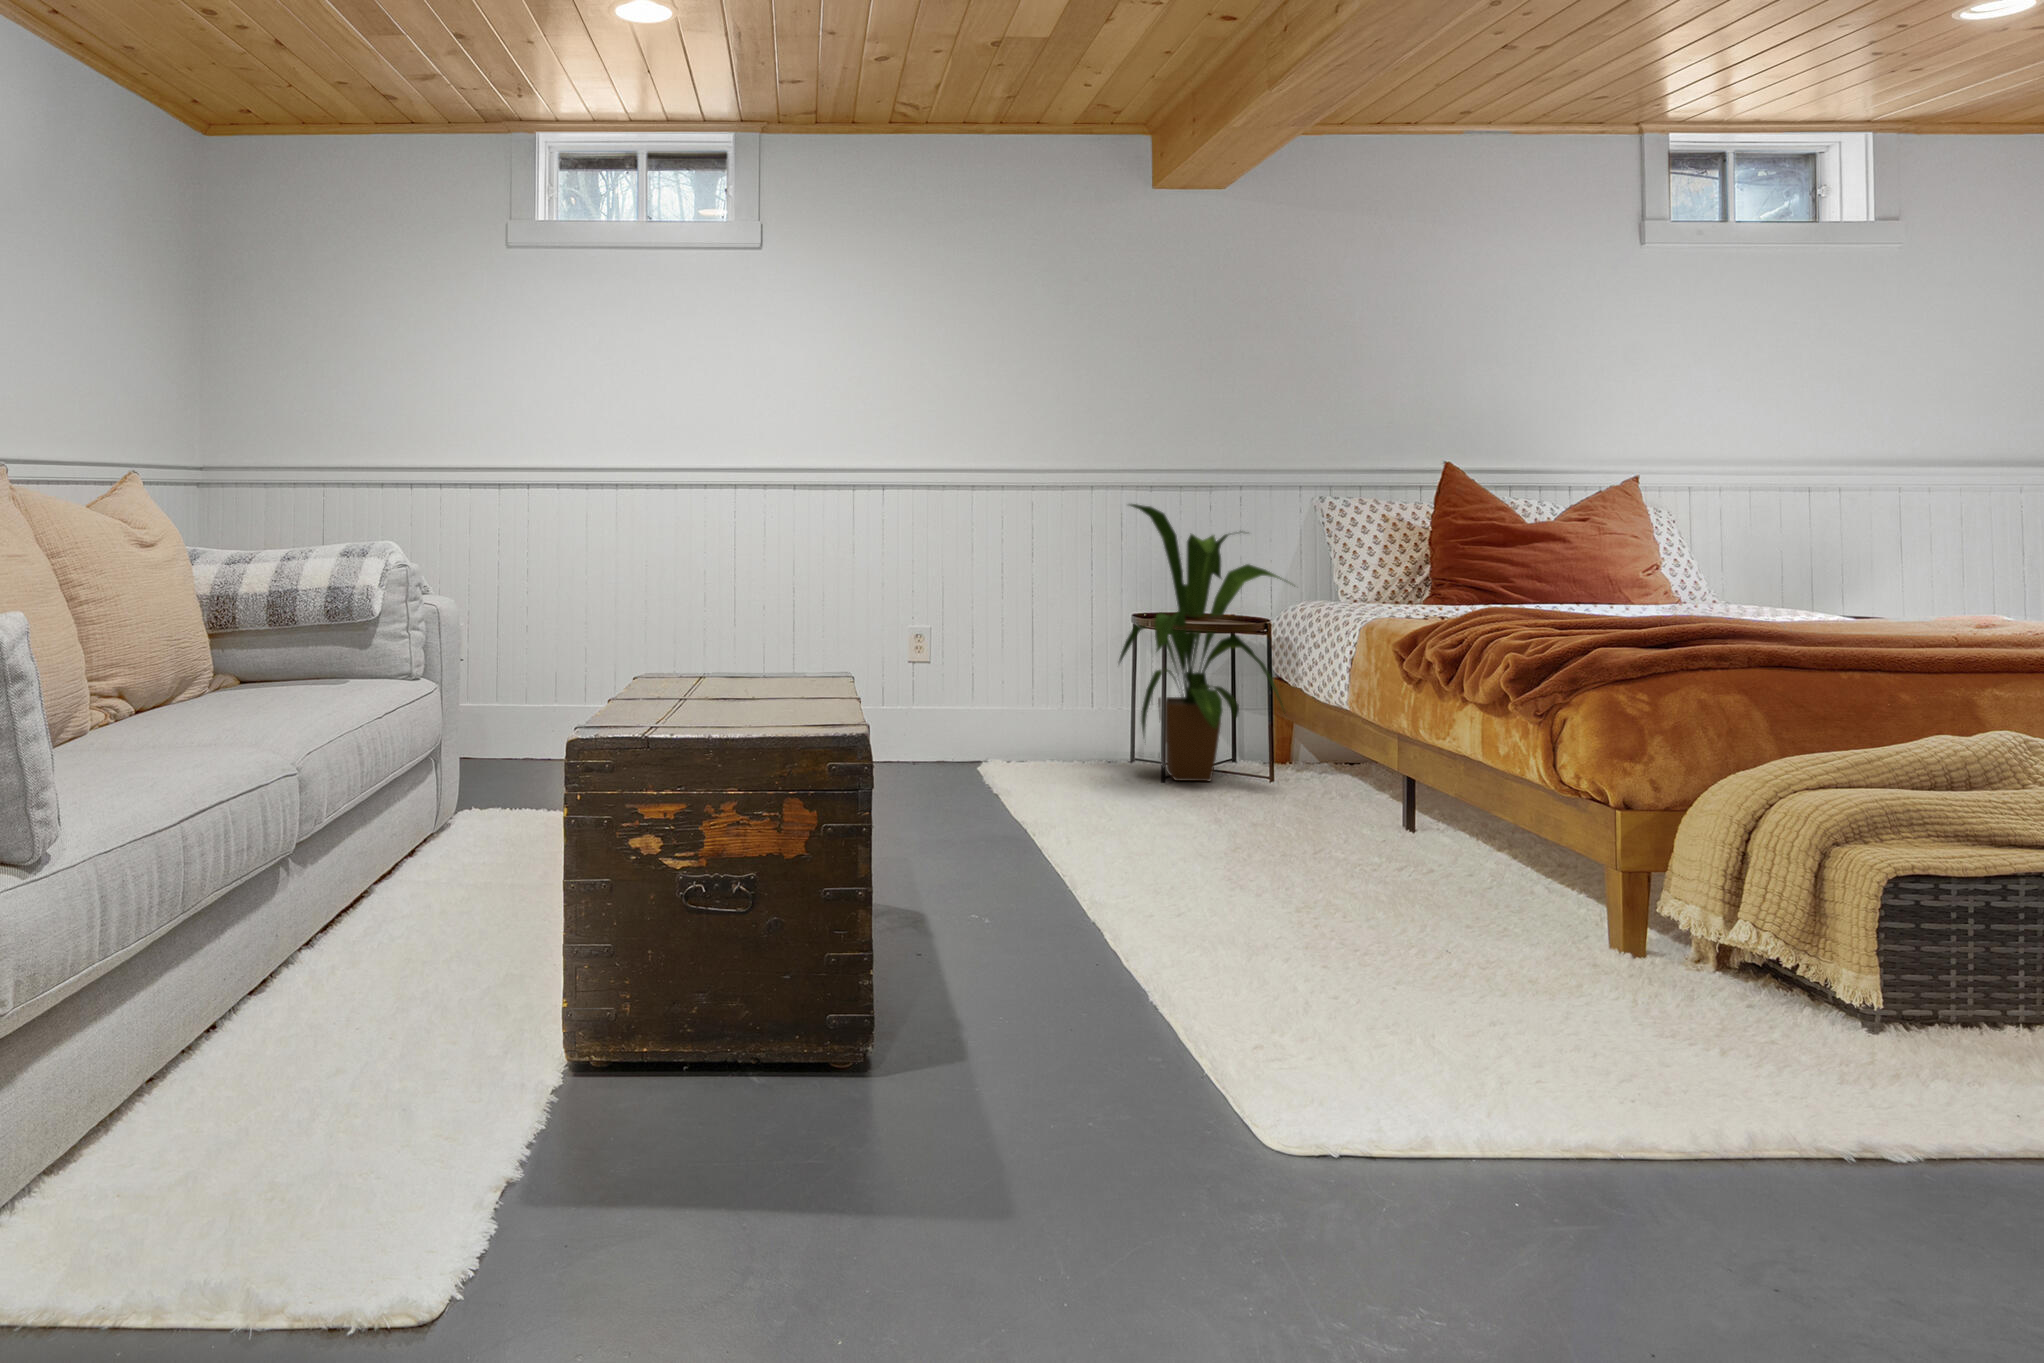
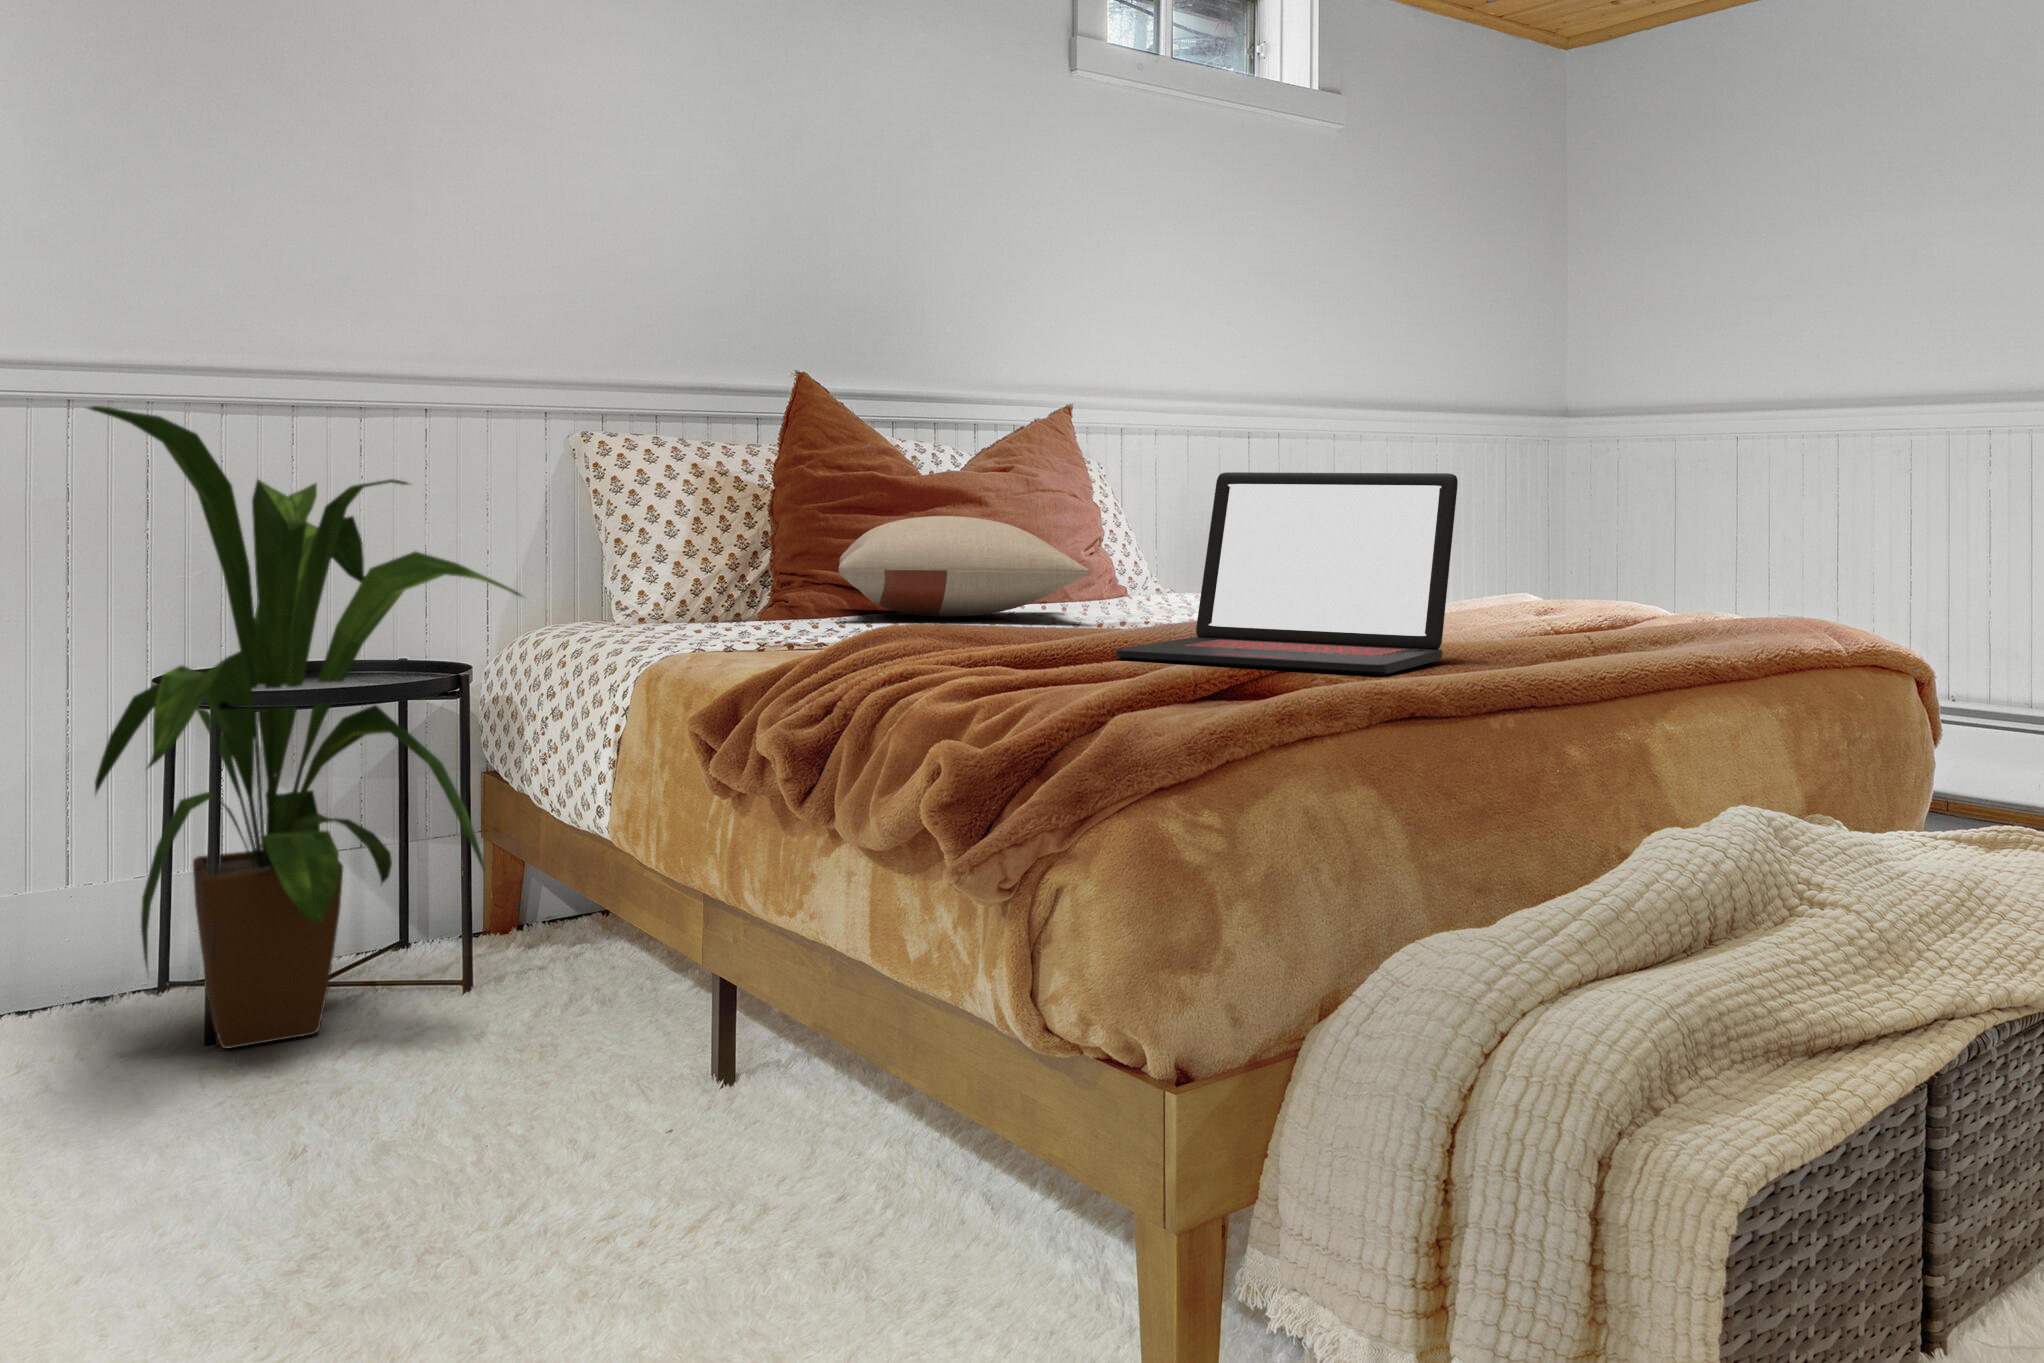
laptop: none [1624,526,1871,641] -> present [1116,472,1458,675]
pillow: none [1469,548,1631,604] -> present [839,516,1089,617]

